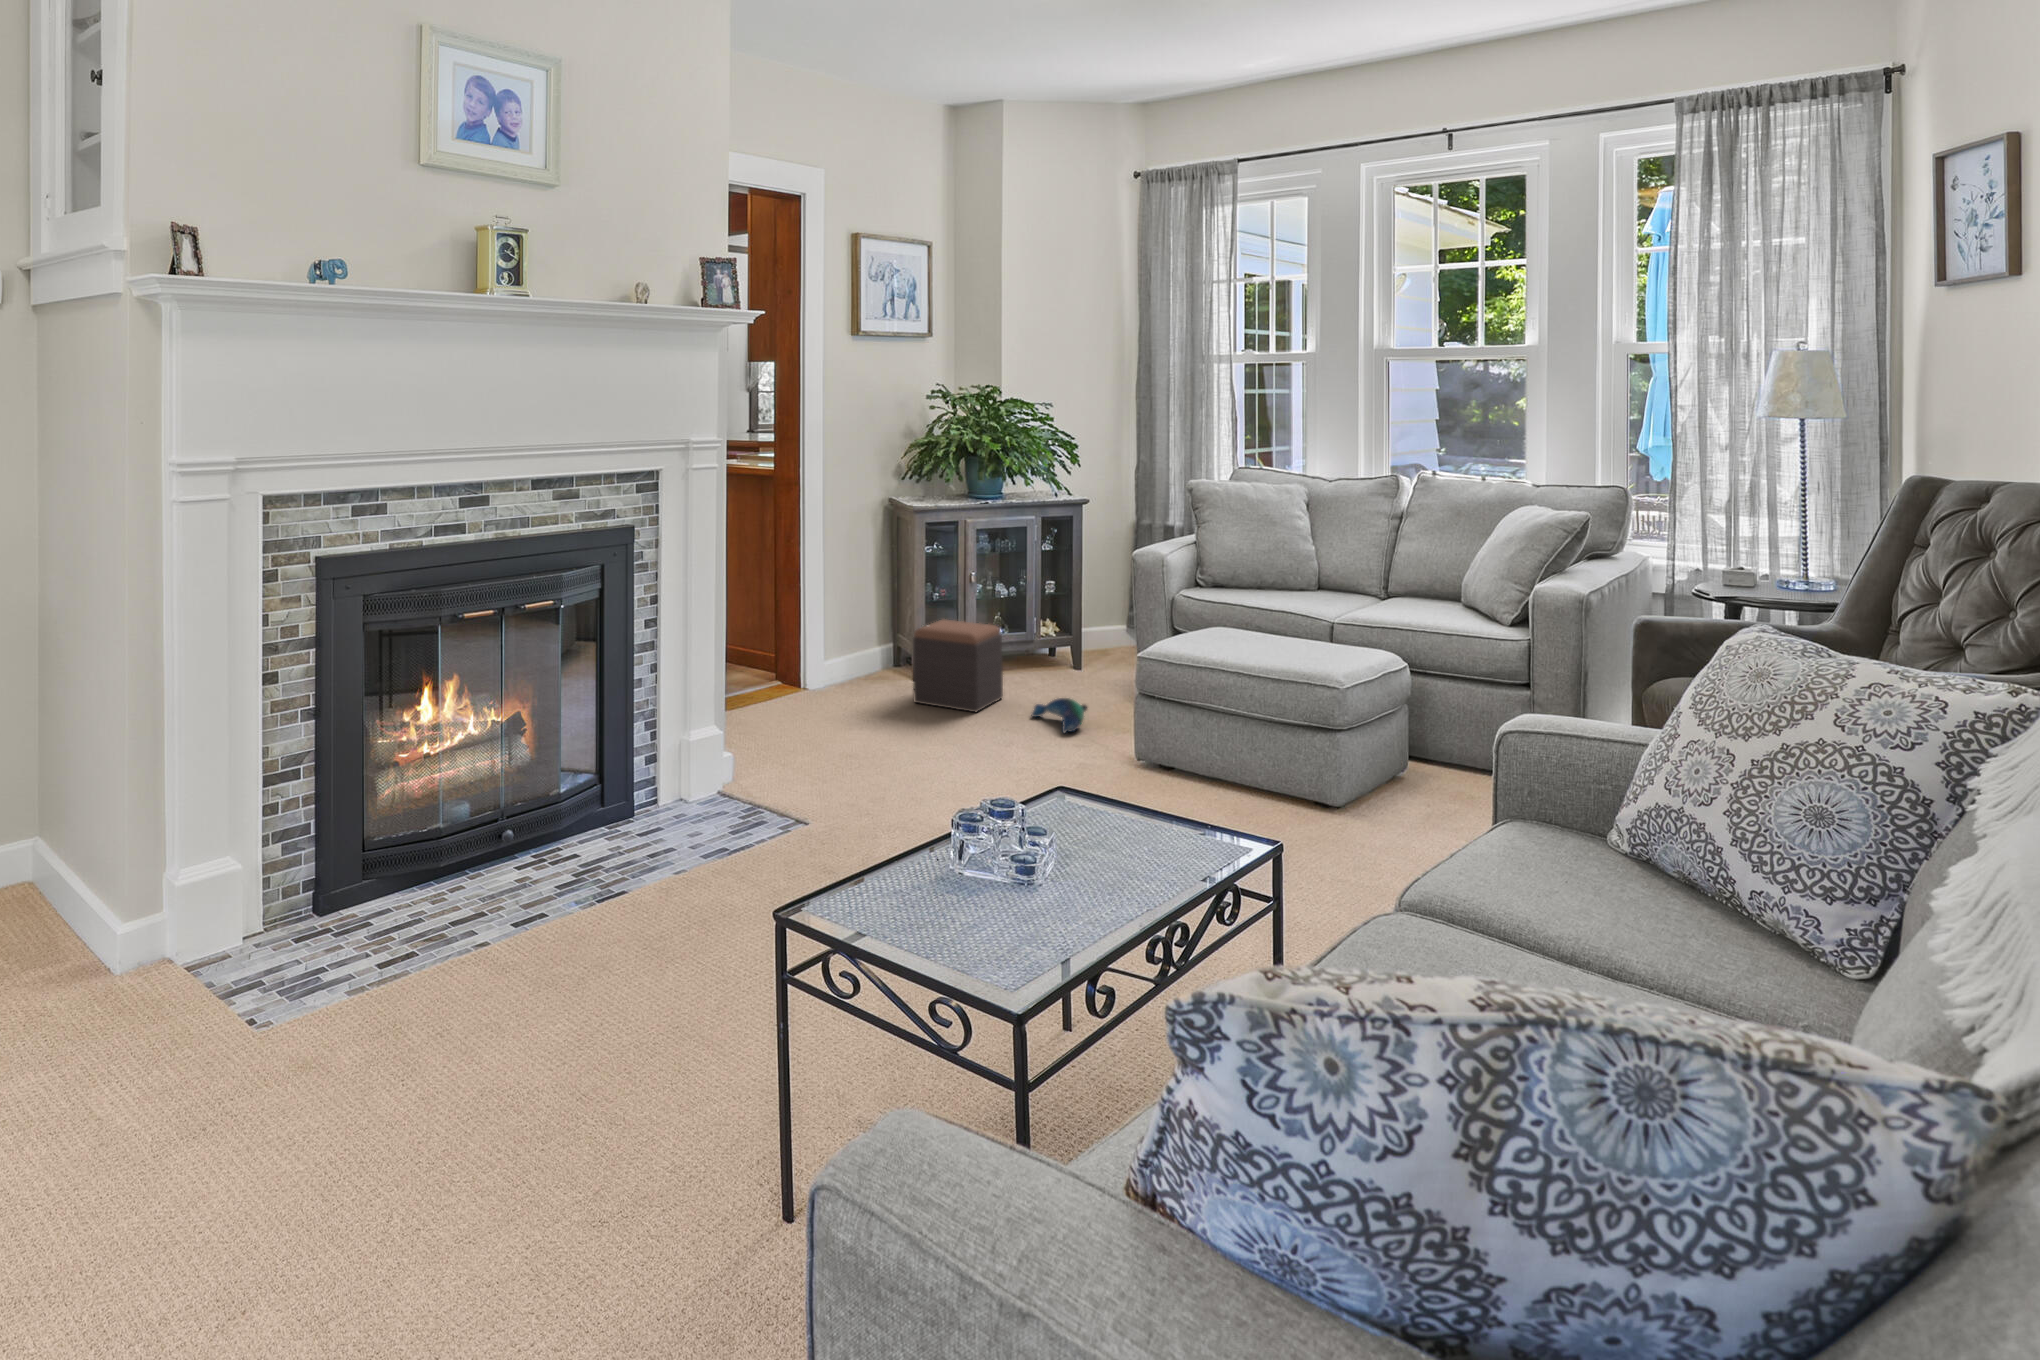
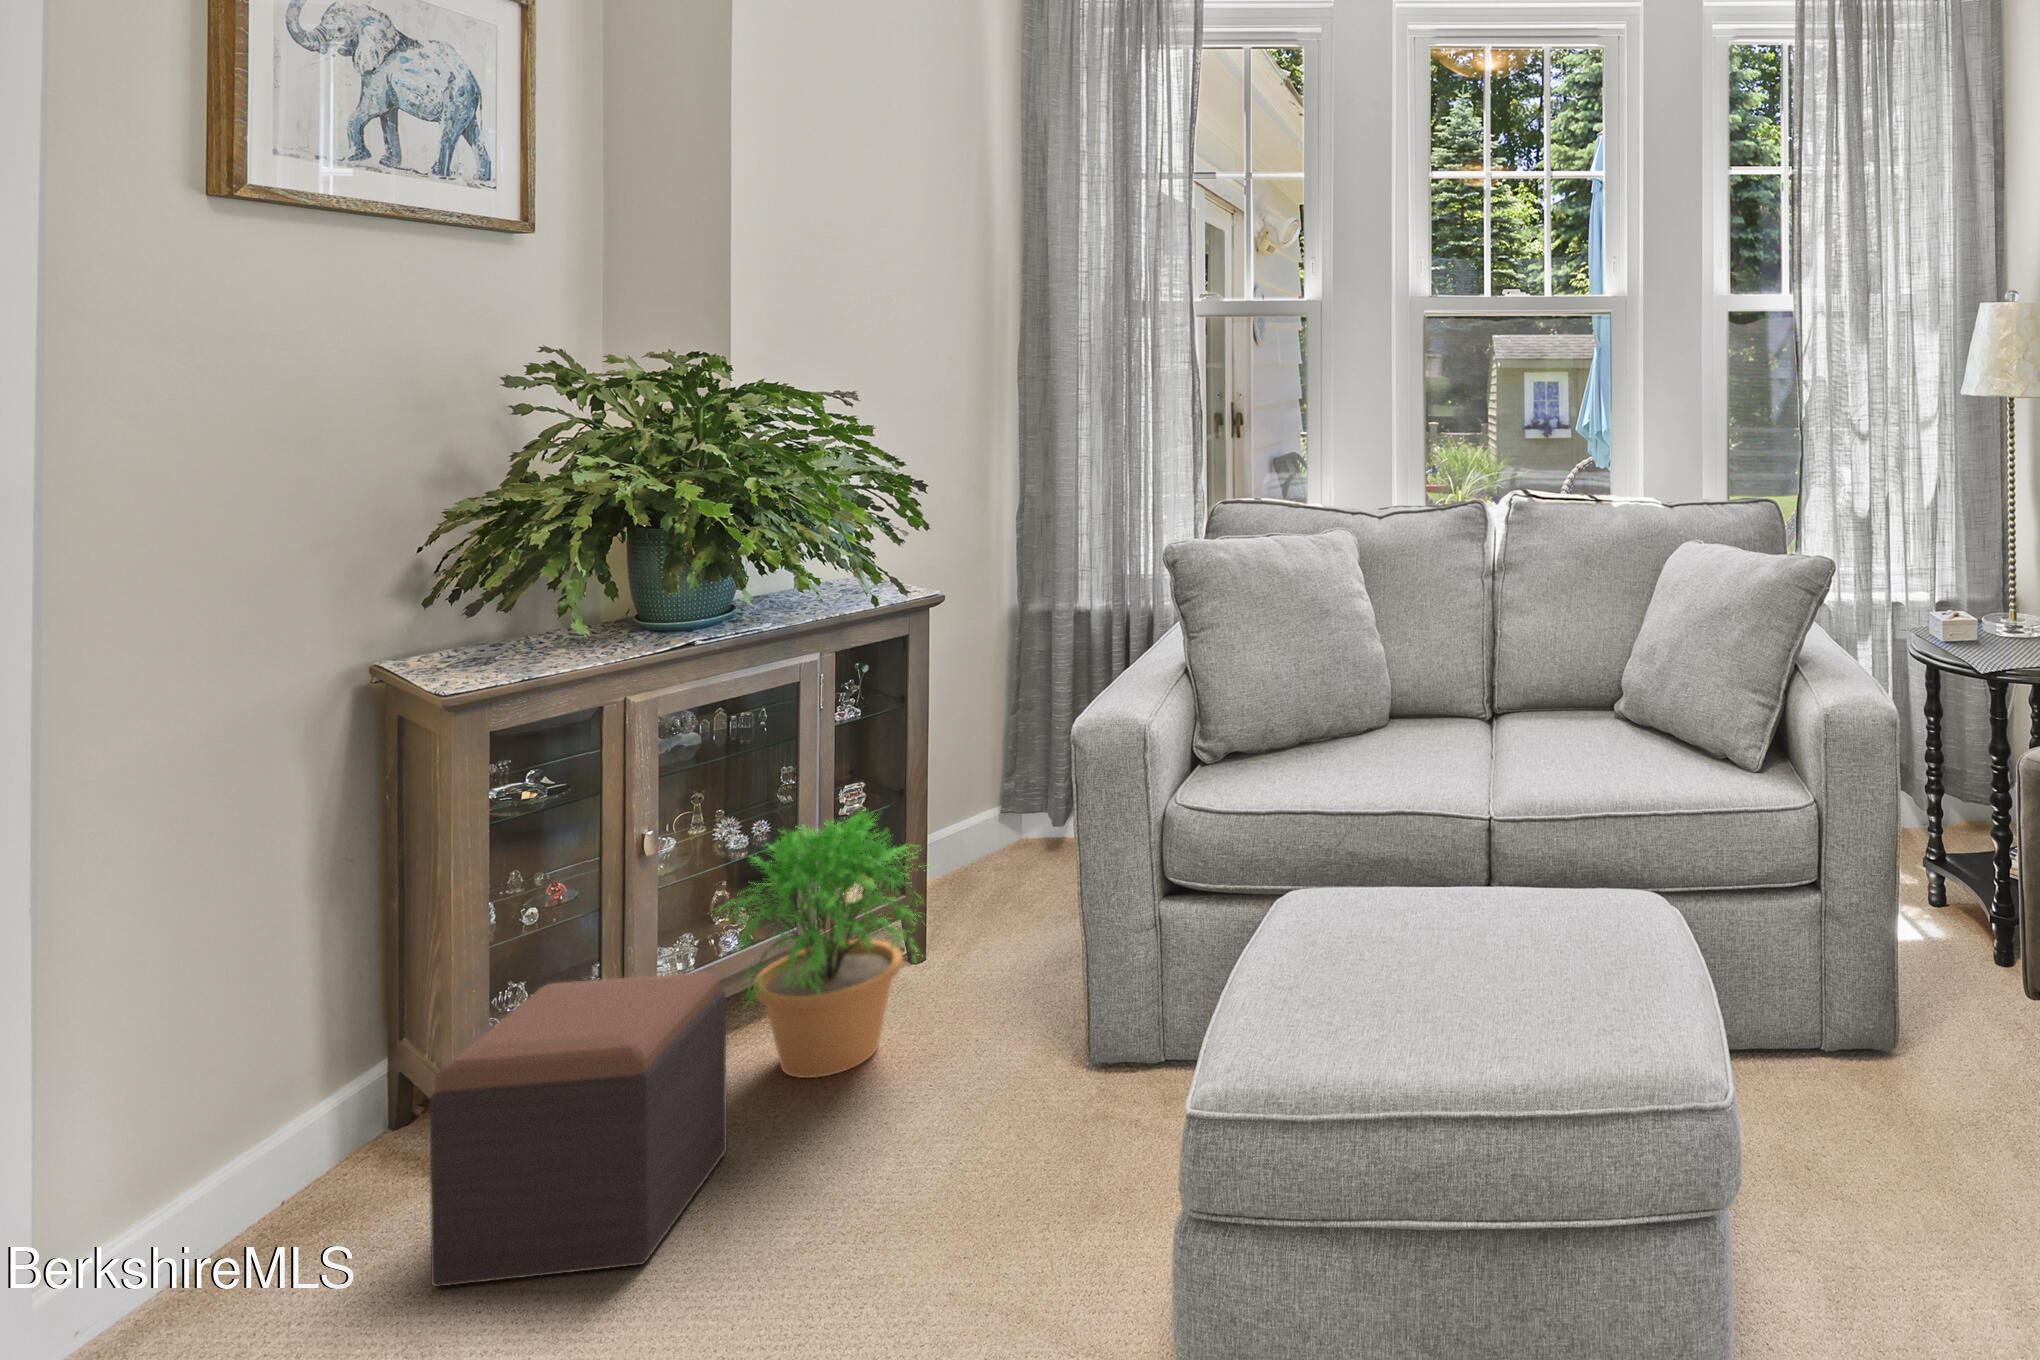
potted plant: none [997,582,1089,690] -> present [718,811,919,1078]
plush toy: present [1032,698,1087,733] -> none [810,1145,967,1283]

